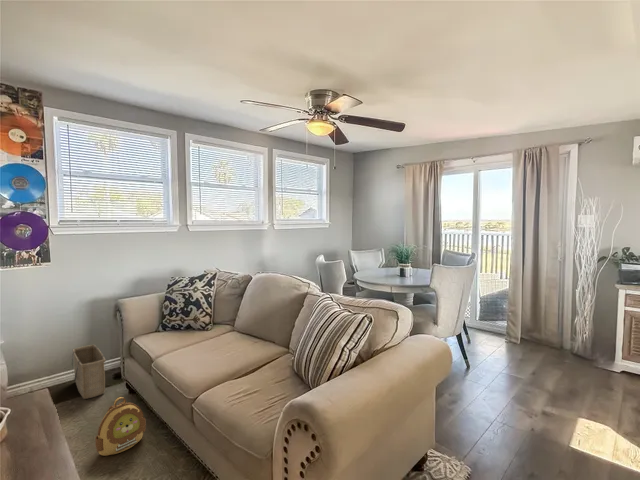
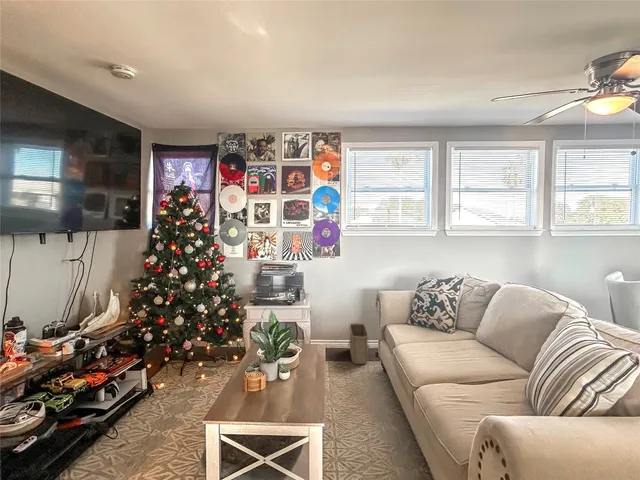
backpack: present [95,397,146,456] -> none [352,368,388,412]

